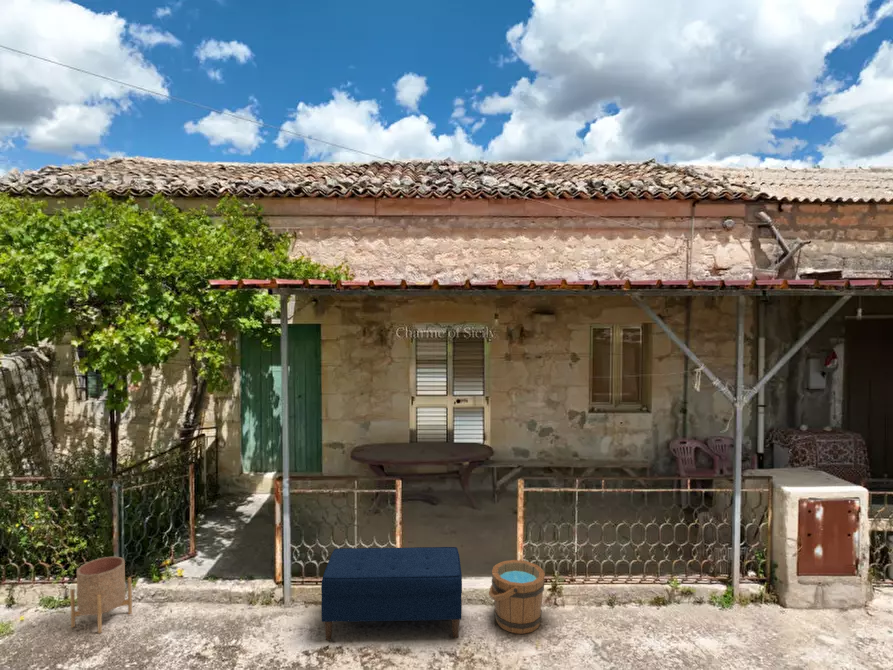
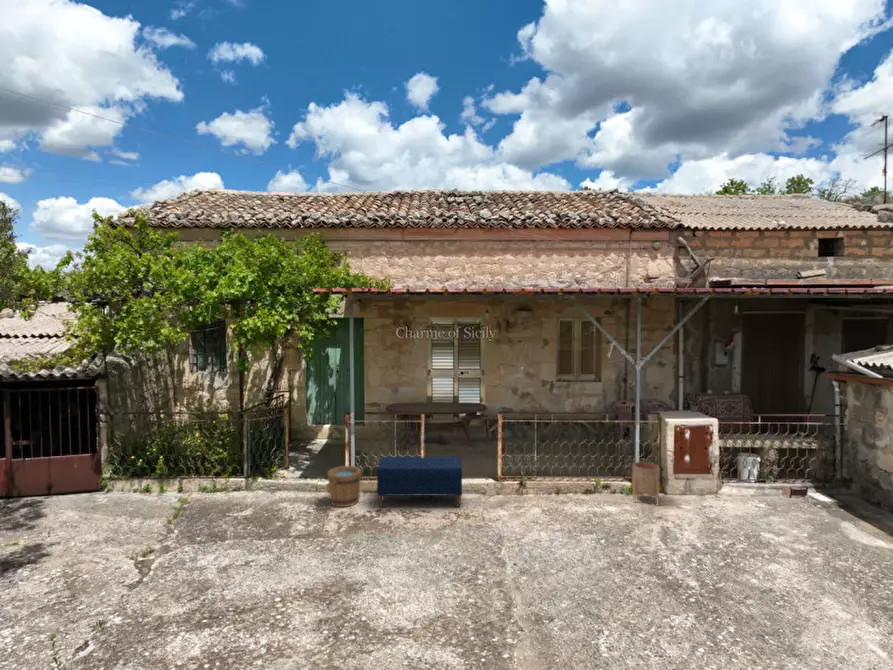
planter: present [70,557,132,633] -> present [632,462,660,505]
bucket: present [489,560,545,634] -> present [326,466,362,507]

